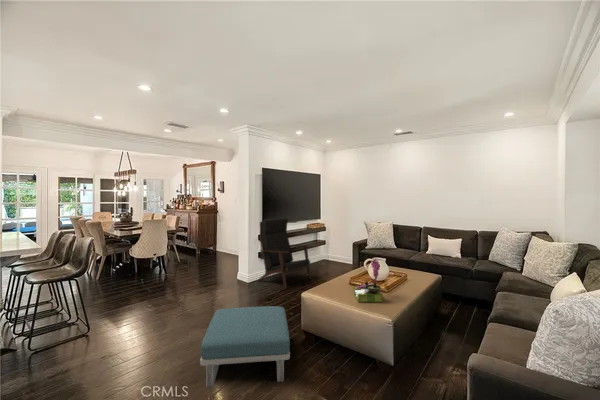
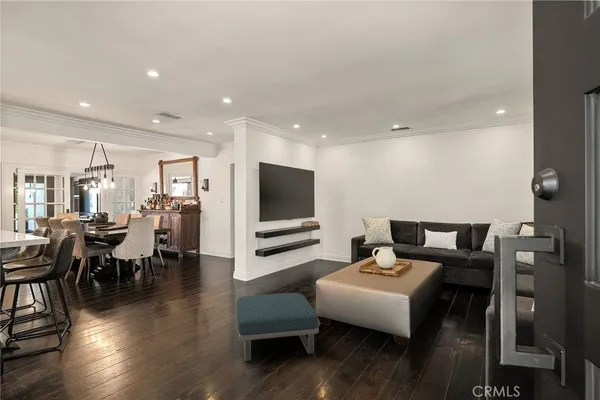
lounge chair: present [258,218,312,289] -> none [257,215,313,285]
flower arrangement: present [354,259,382,302] -> none [366,245,394,284]

